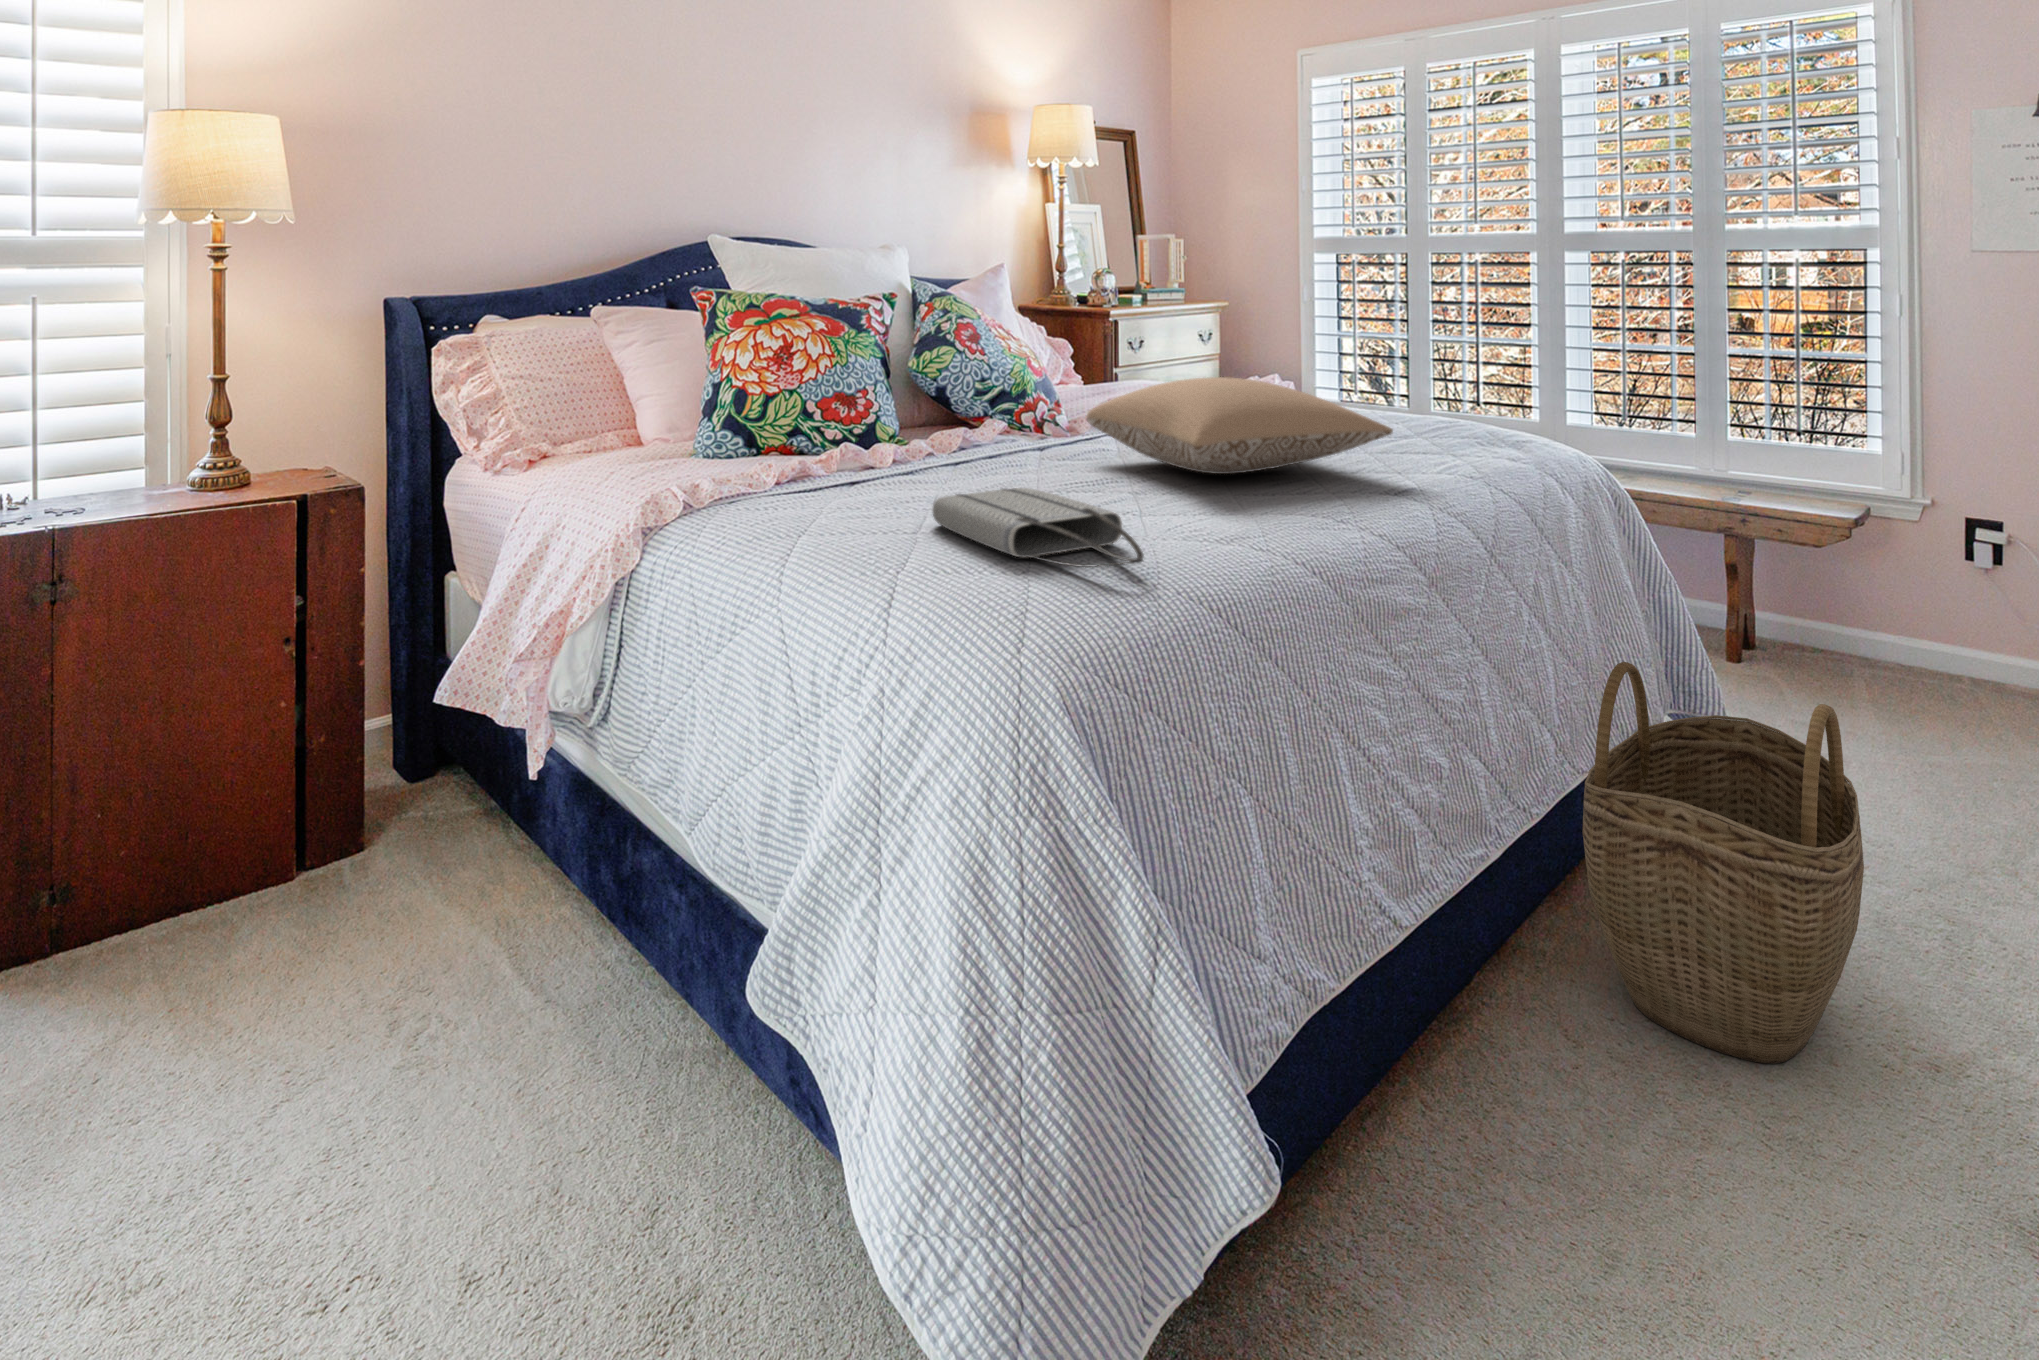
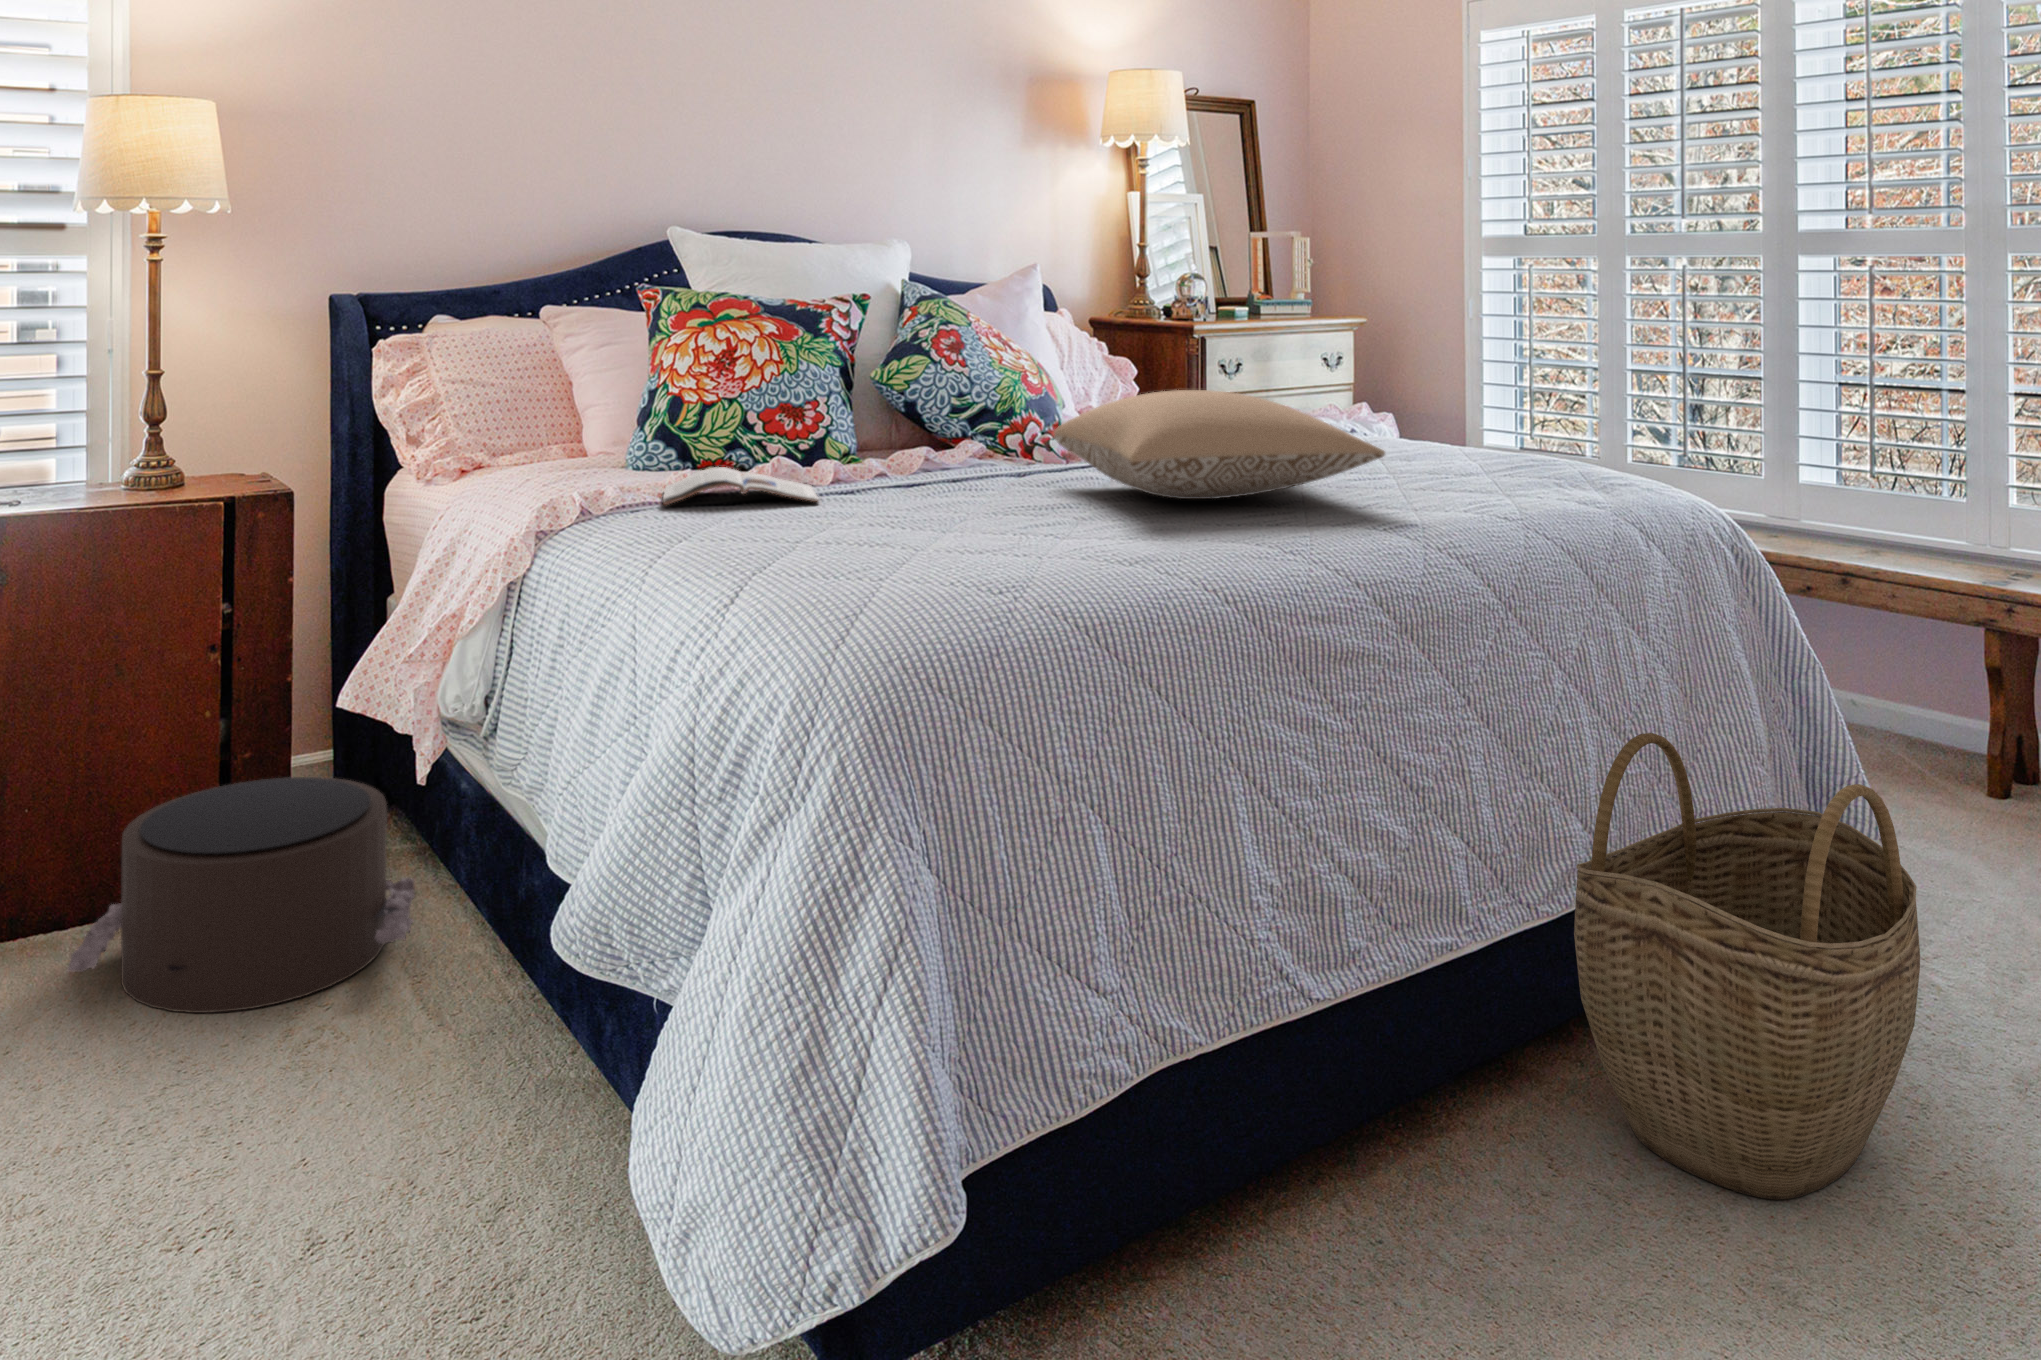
magazine: none [748,456,903,498] -> present [663,467,819,505]
tote bag: present [933,488,1144,567] -> none [819,500,1002,571]
pouf: none [162,759,514,1018] -> present [67,777,415,1013]

